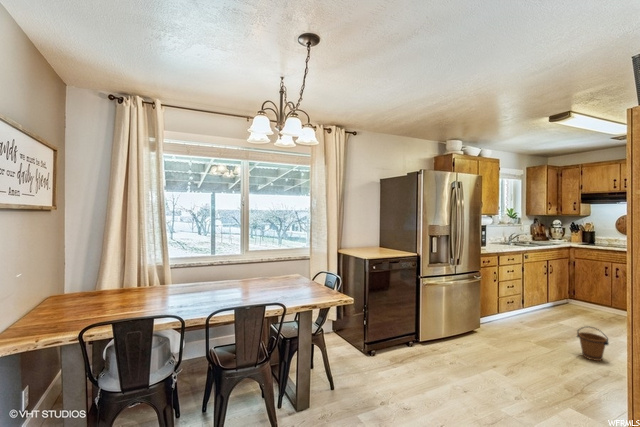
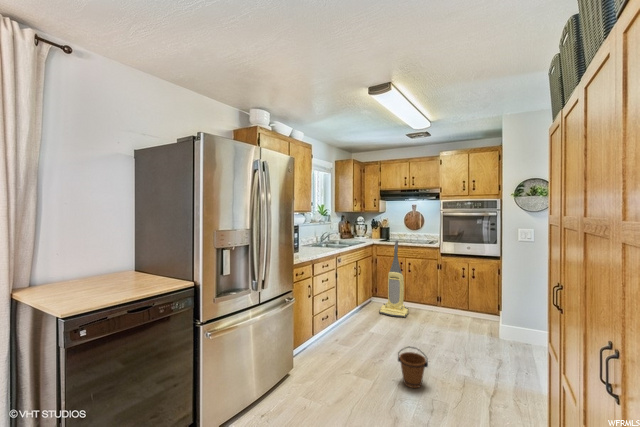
vacuum cleaner: none [574,244,613,321] -> present [379,240,409,318]

